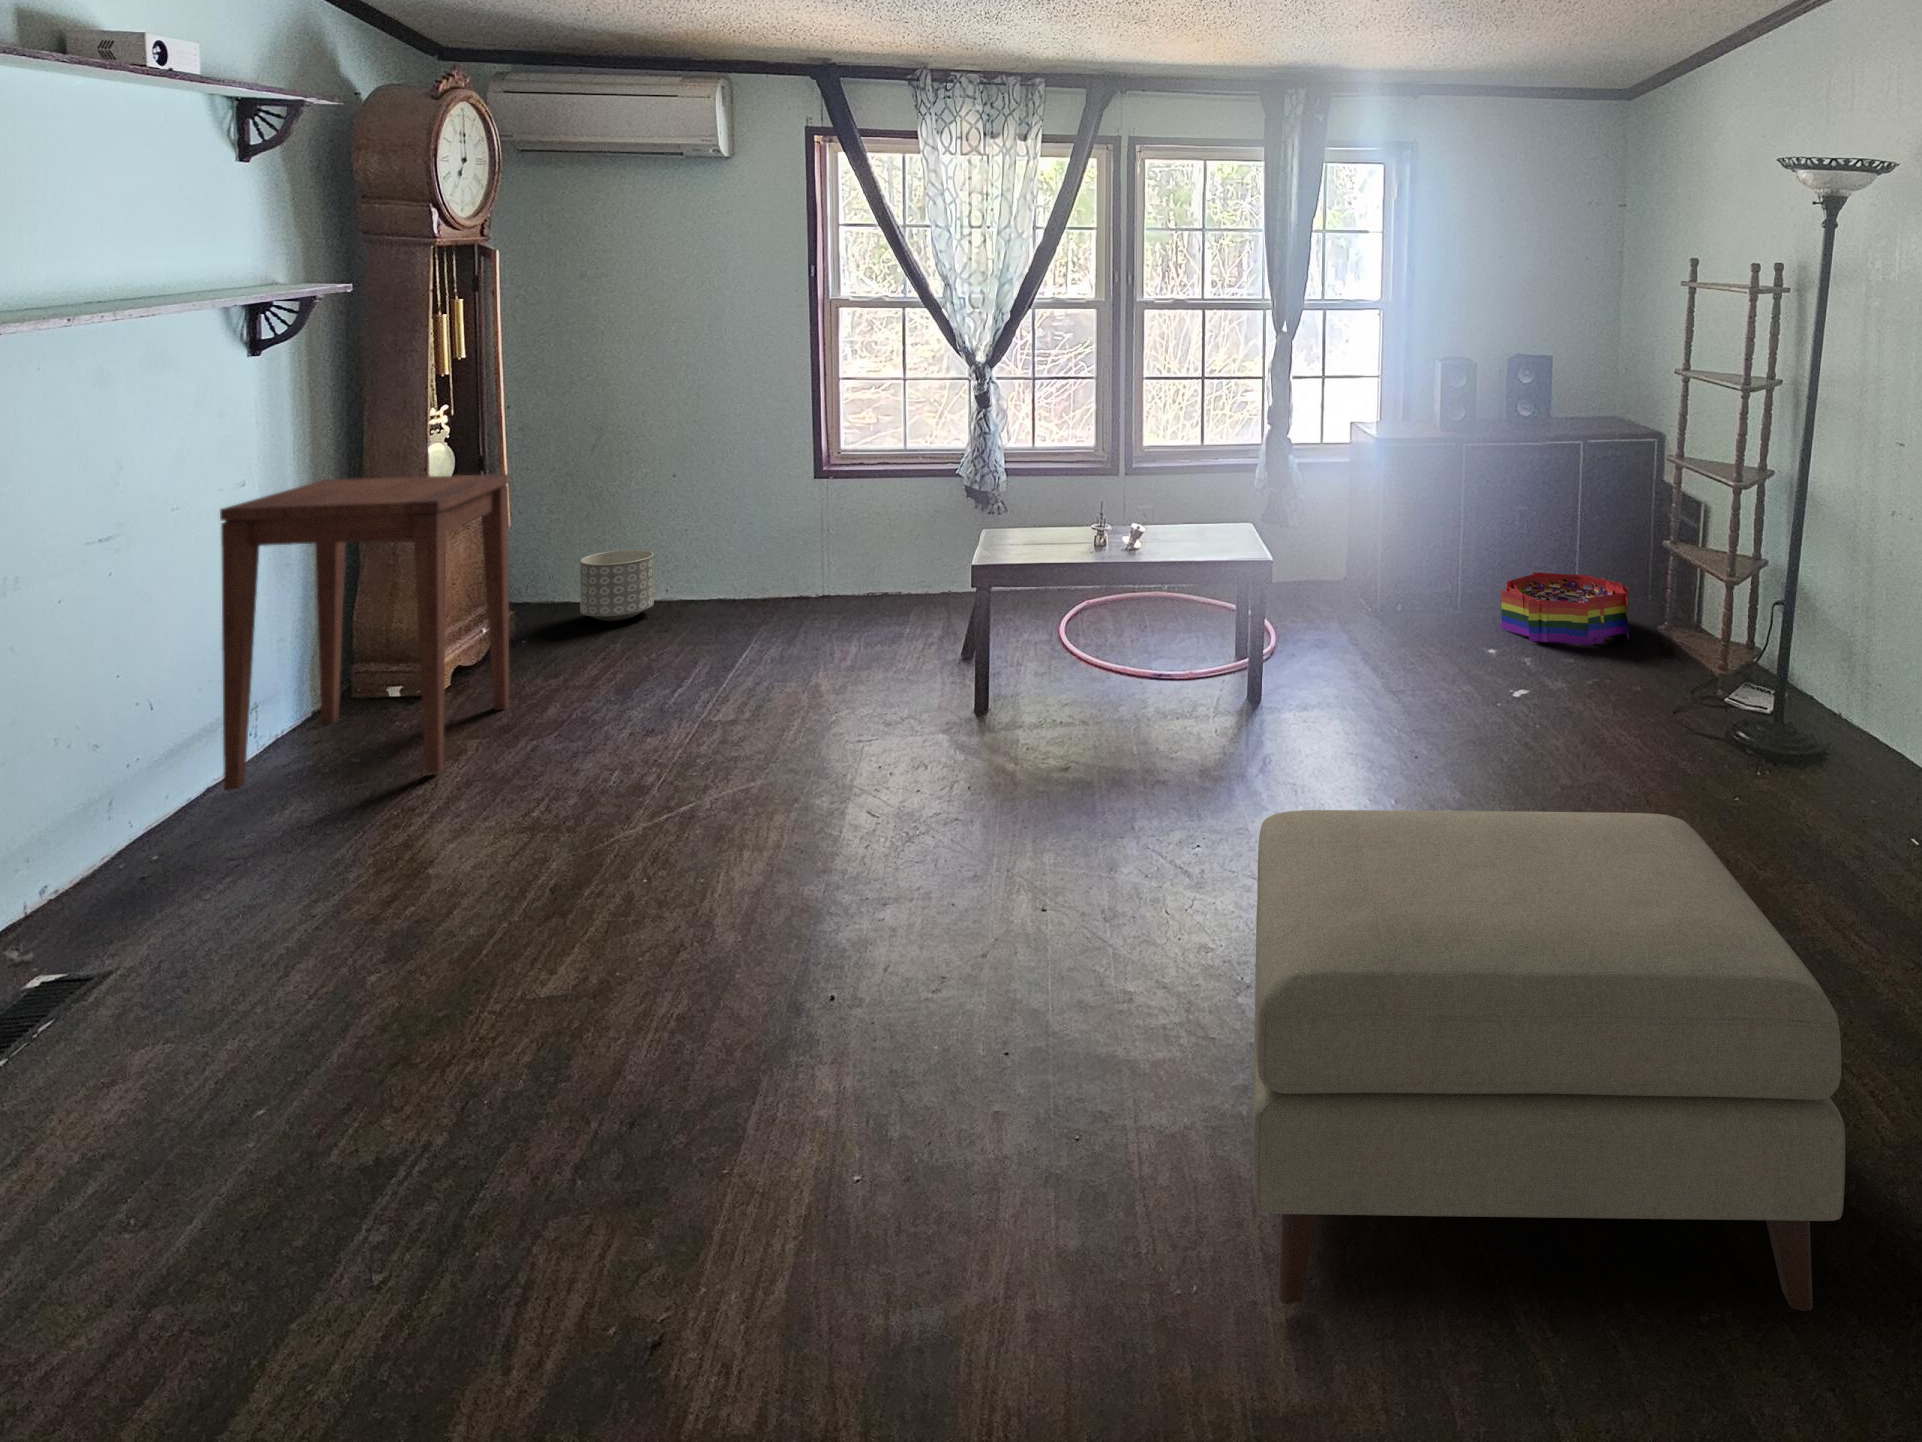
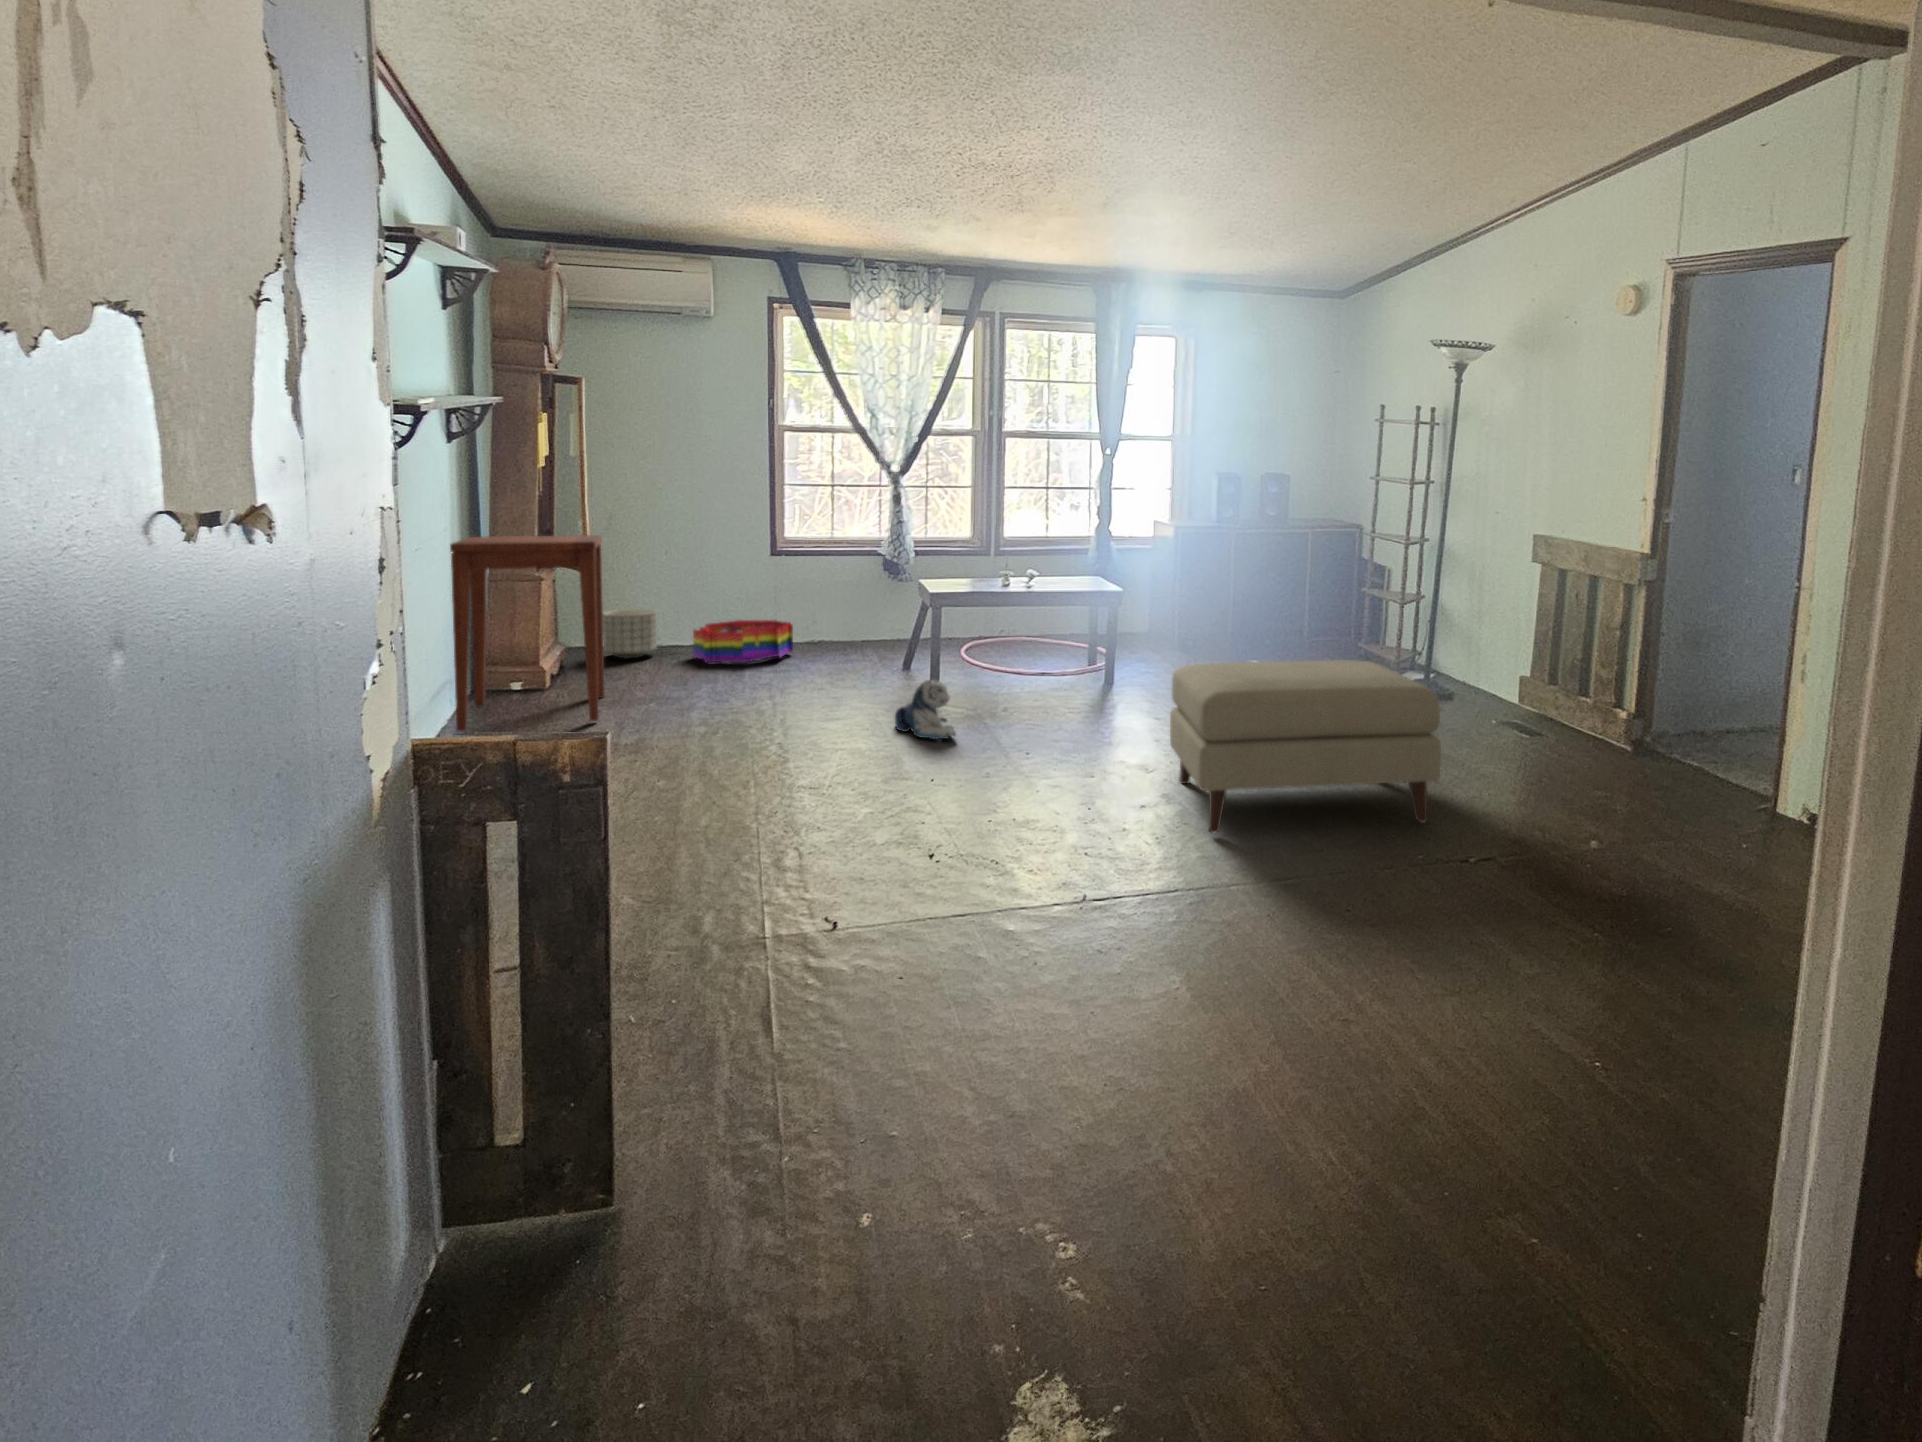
storage bin: present [1501,572,1629,645] -> present [693,620,793,662]
plush toy: none [853,742,943,859] -> present [895,680,956,740]

